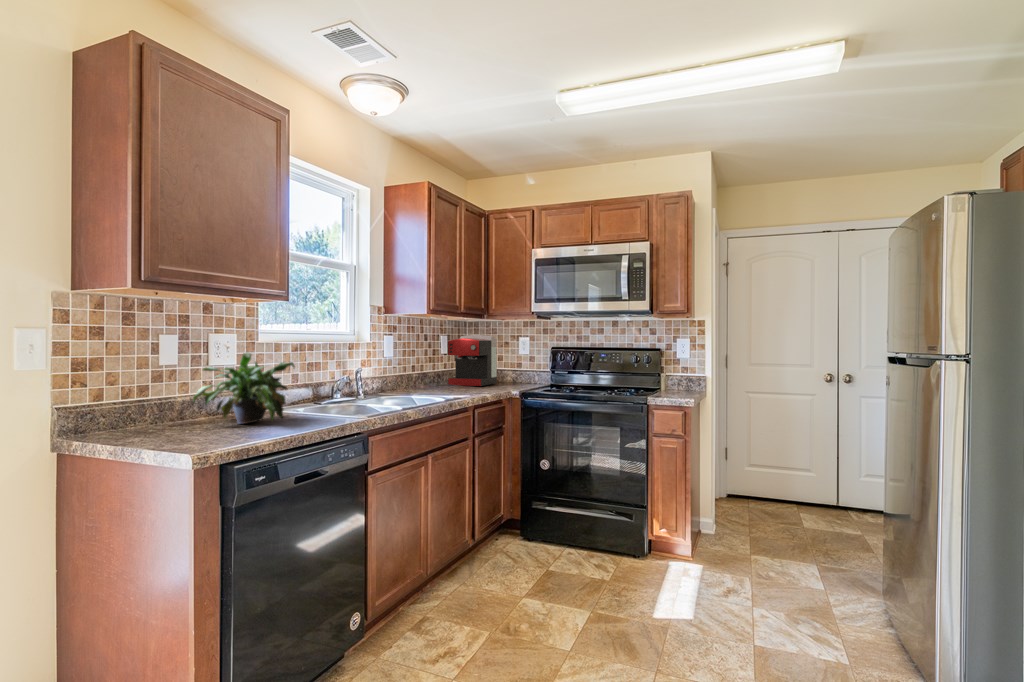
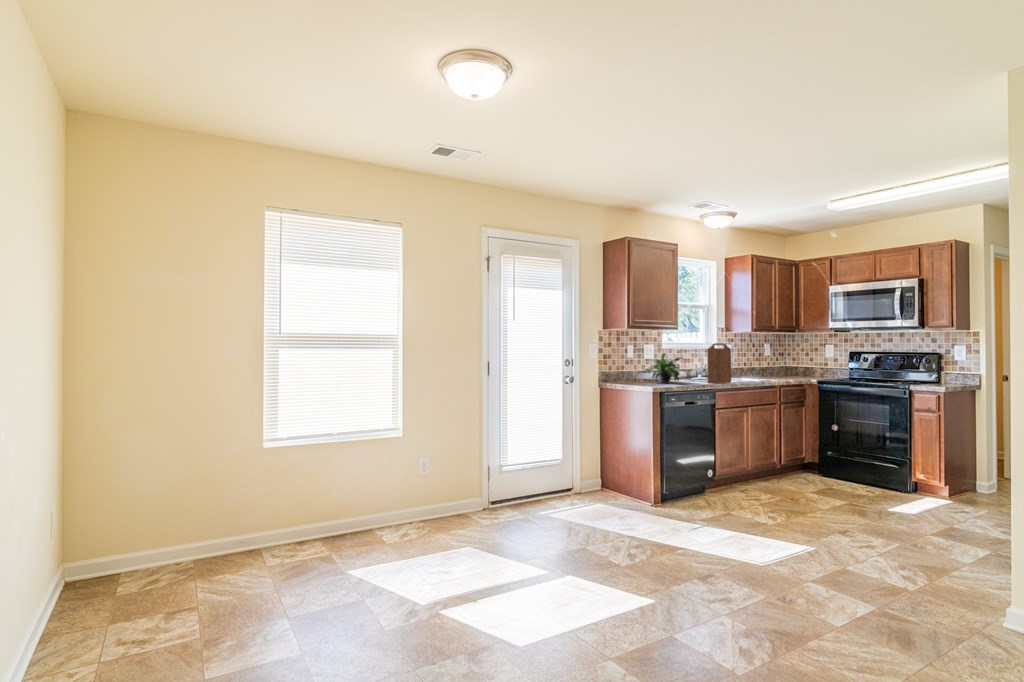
cutting board: none [351,332,397,414] -> present [707,343,731,383]
coffee maker: present [448,334,497,386] -> none [770,343,808,377]

